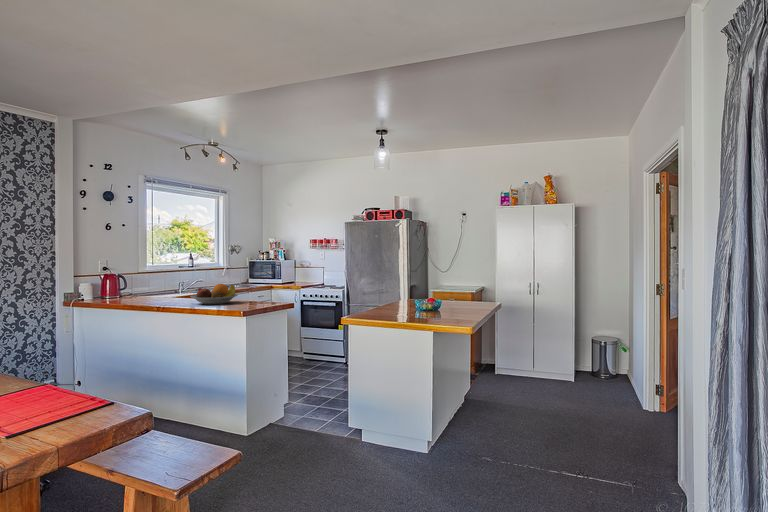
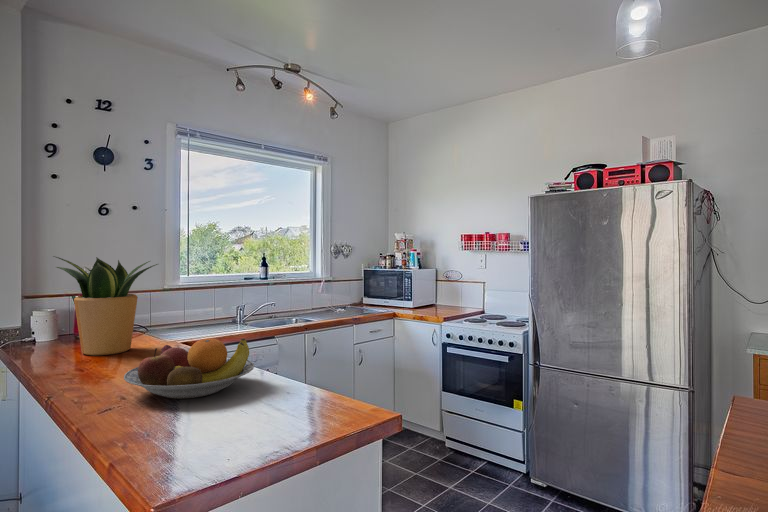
potted plant: none [114,253,168,301] -> present [54,256,158,355]

